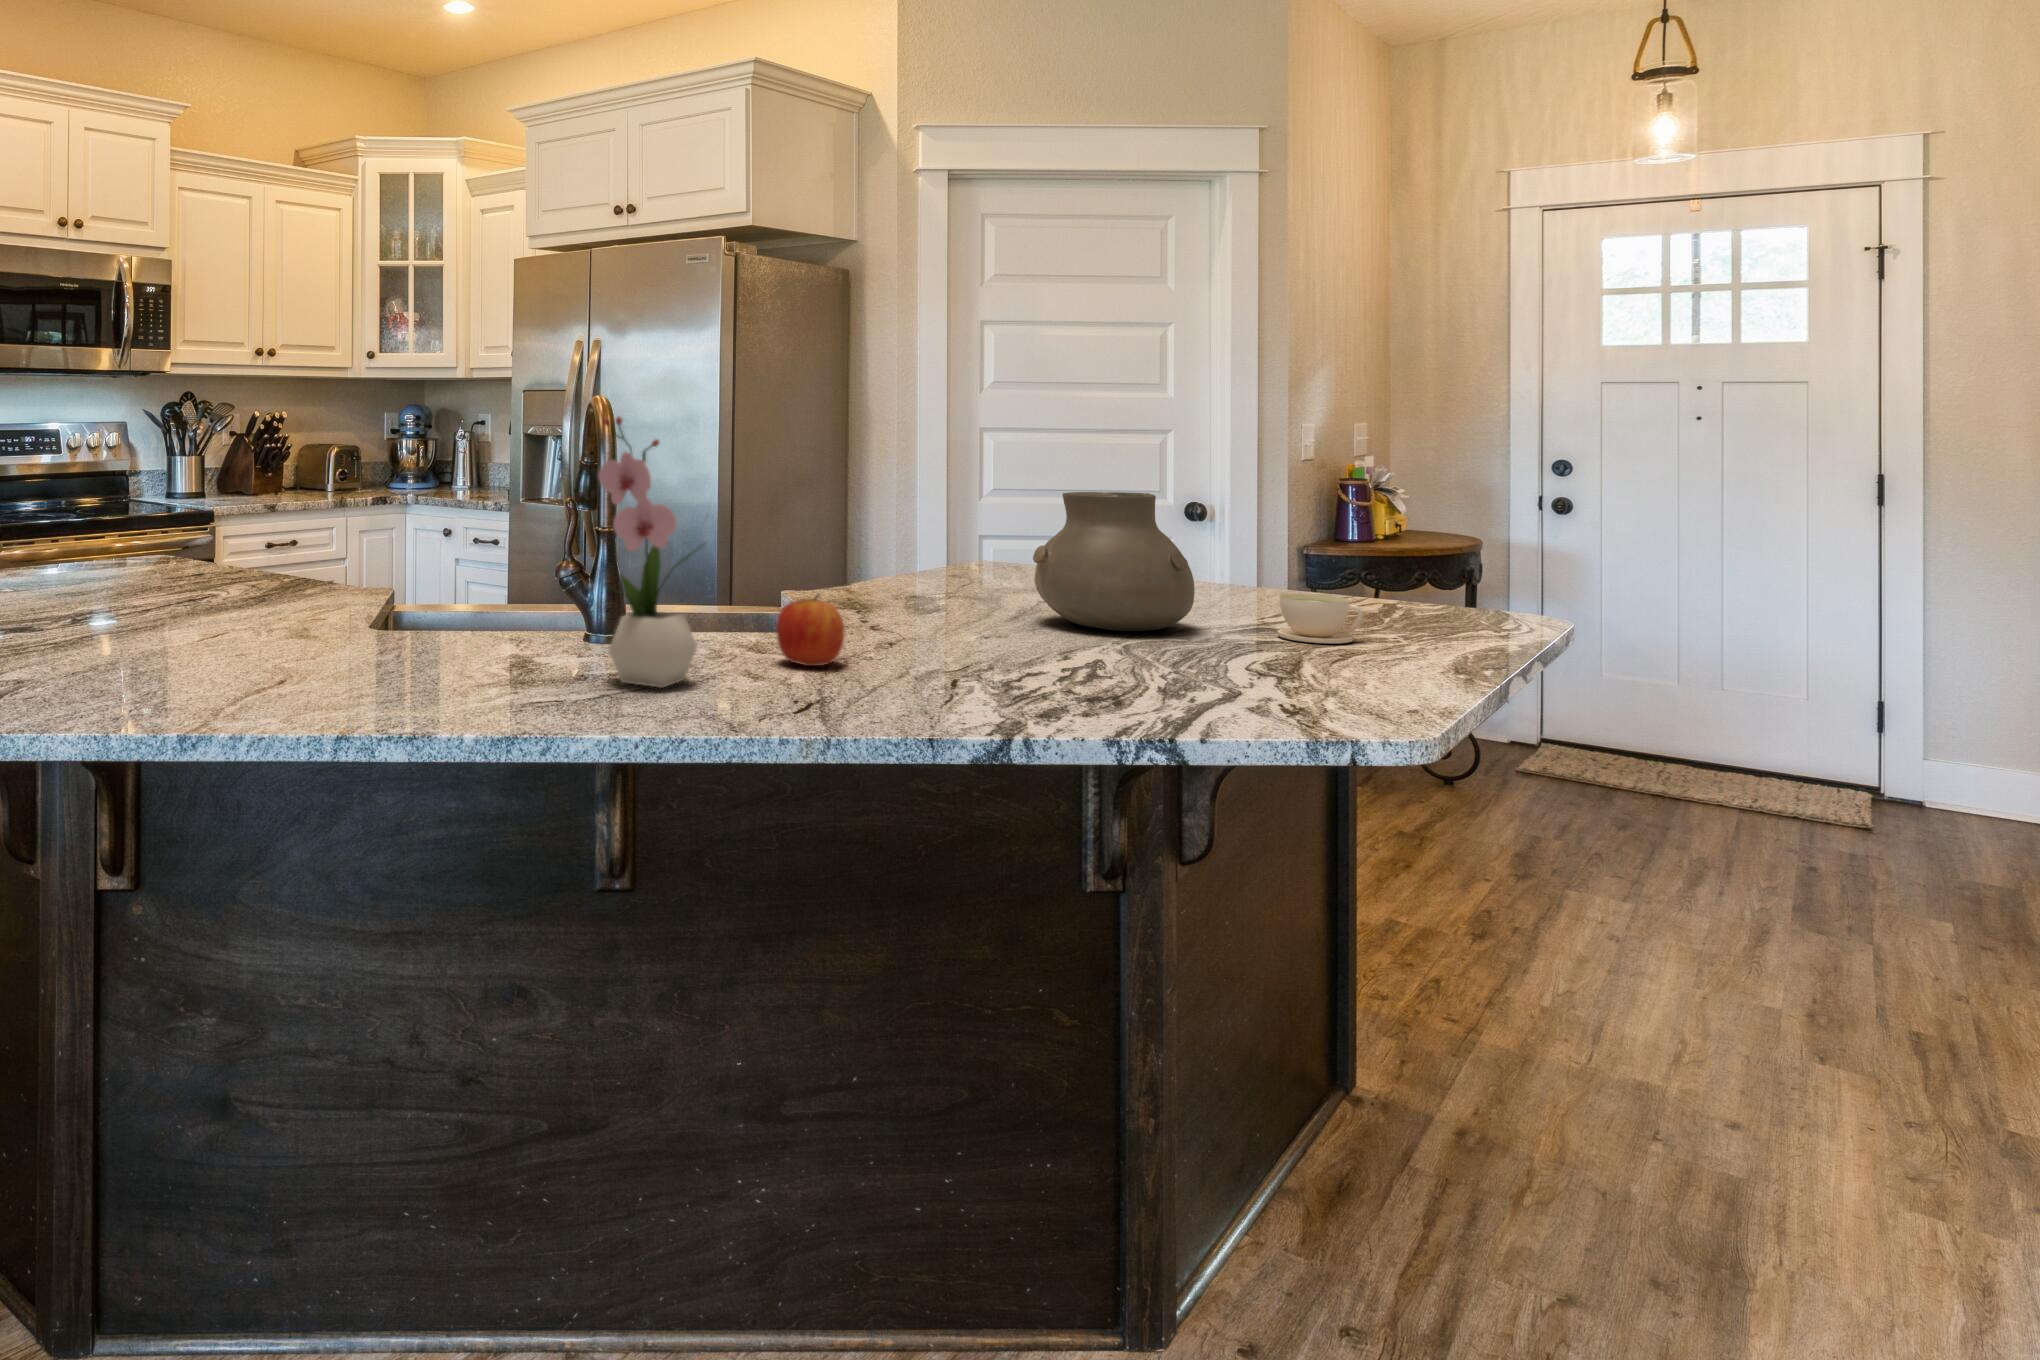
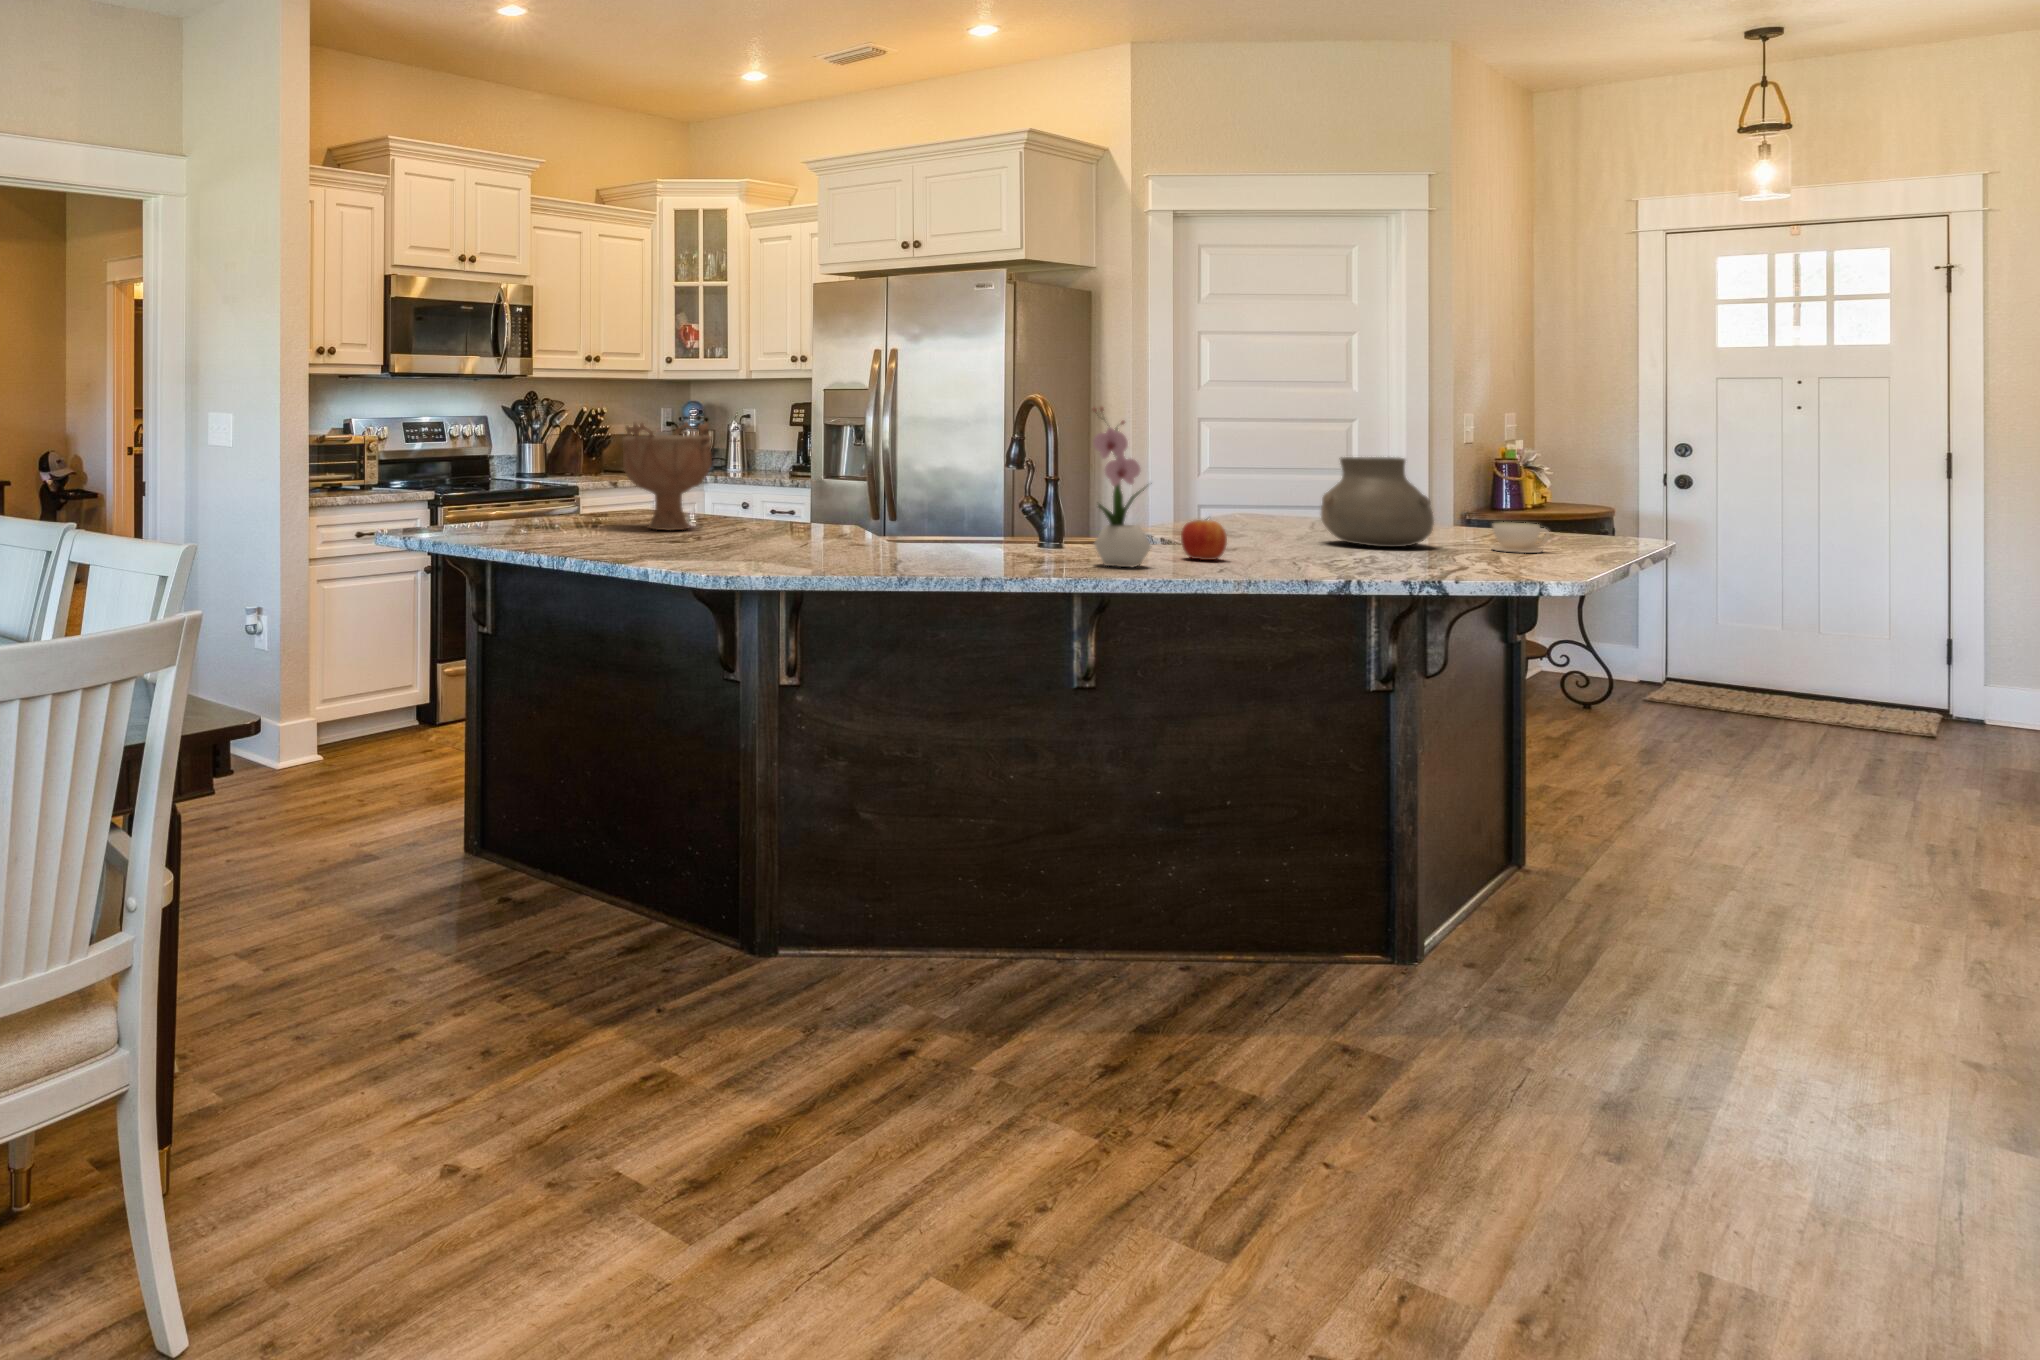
decorative bowl: none [40,434,179,597] -> present [623,422,712,531]

